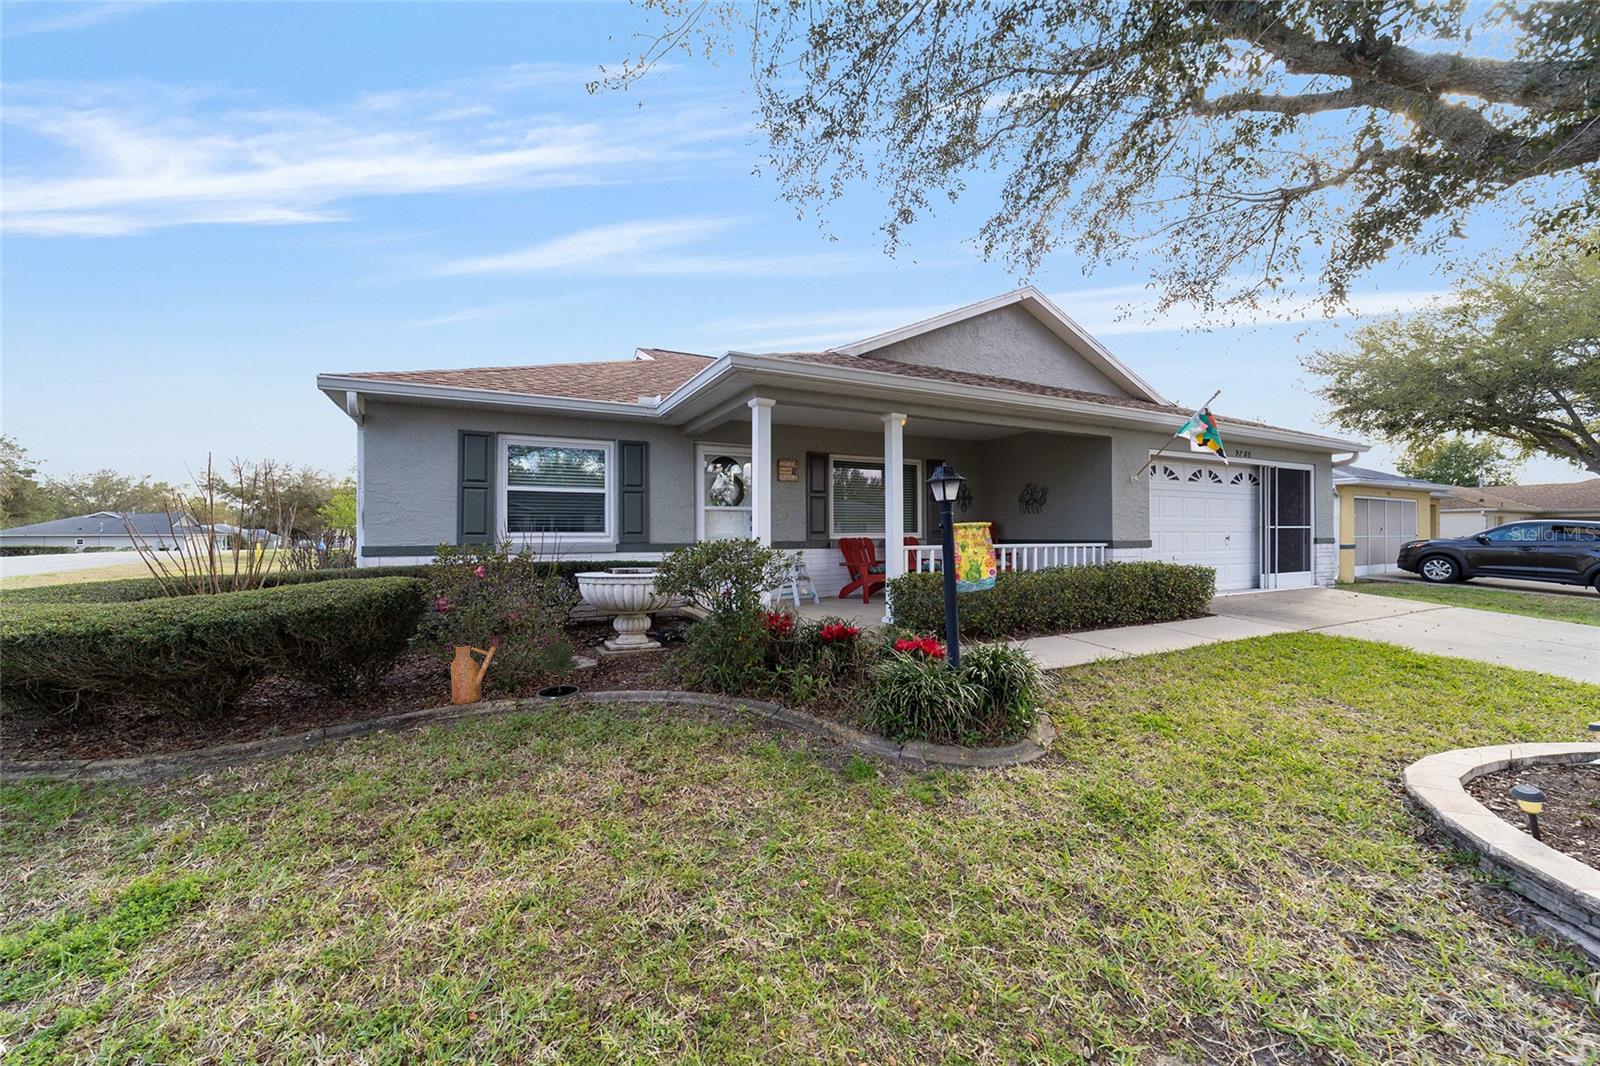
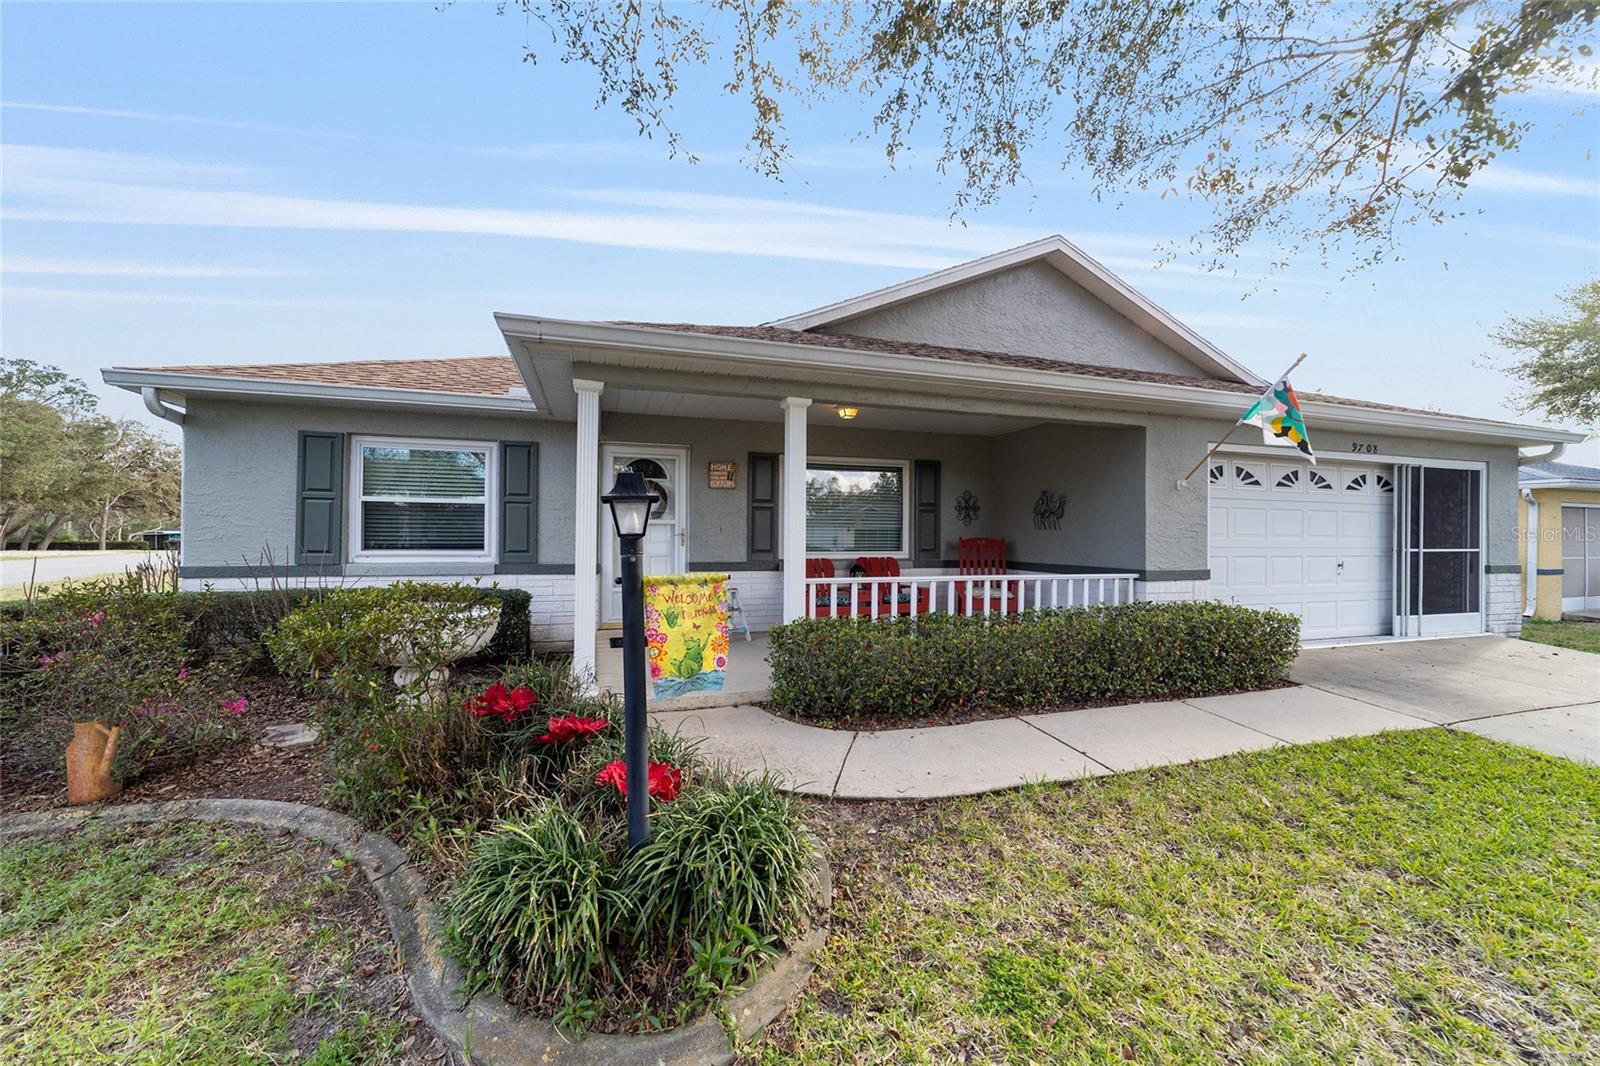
potted tree: present [535,626,583,700] -> none [176,693,257,803]

